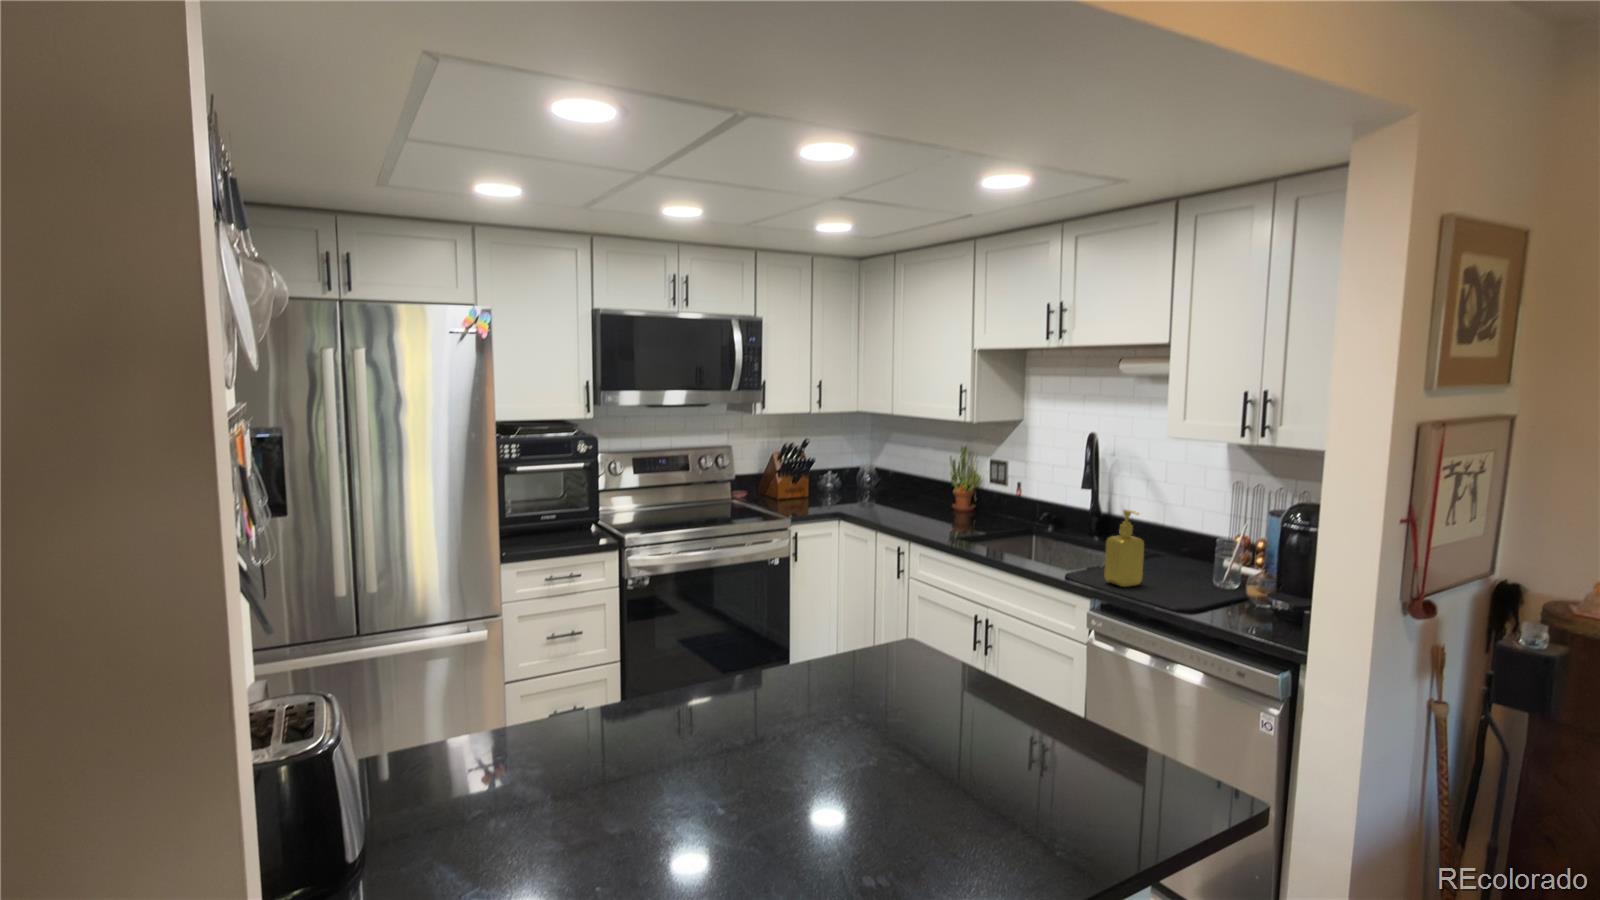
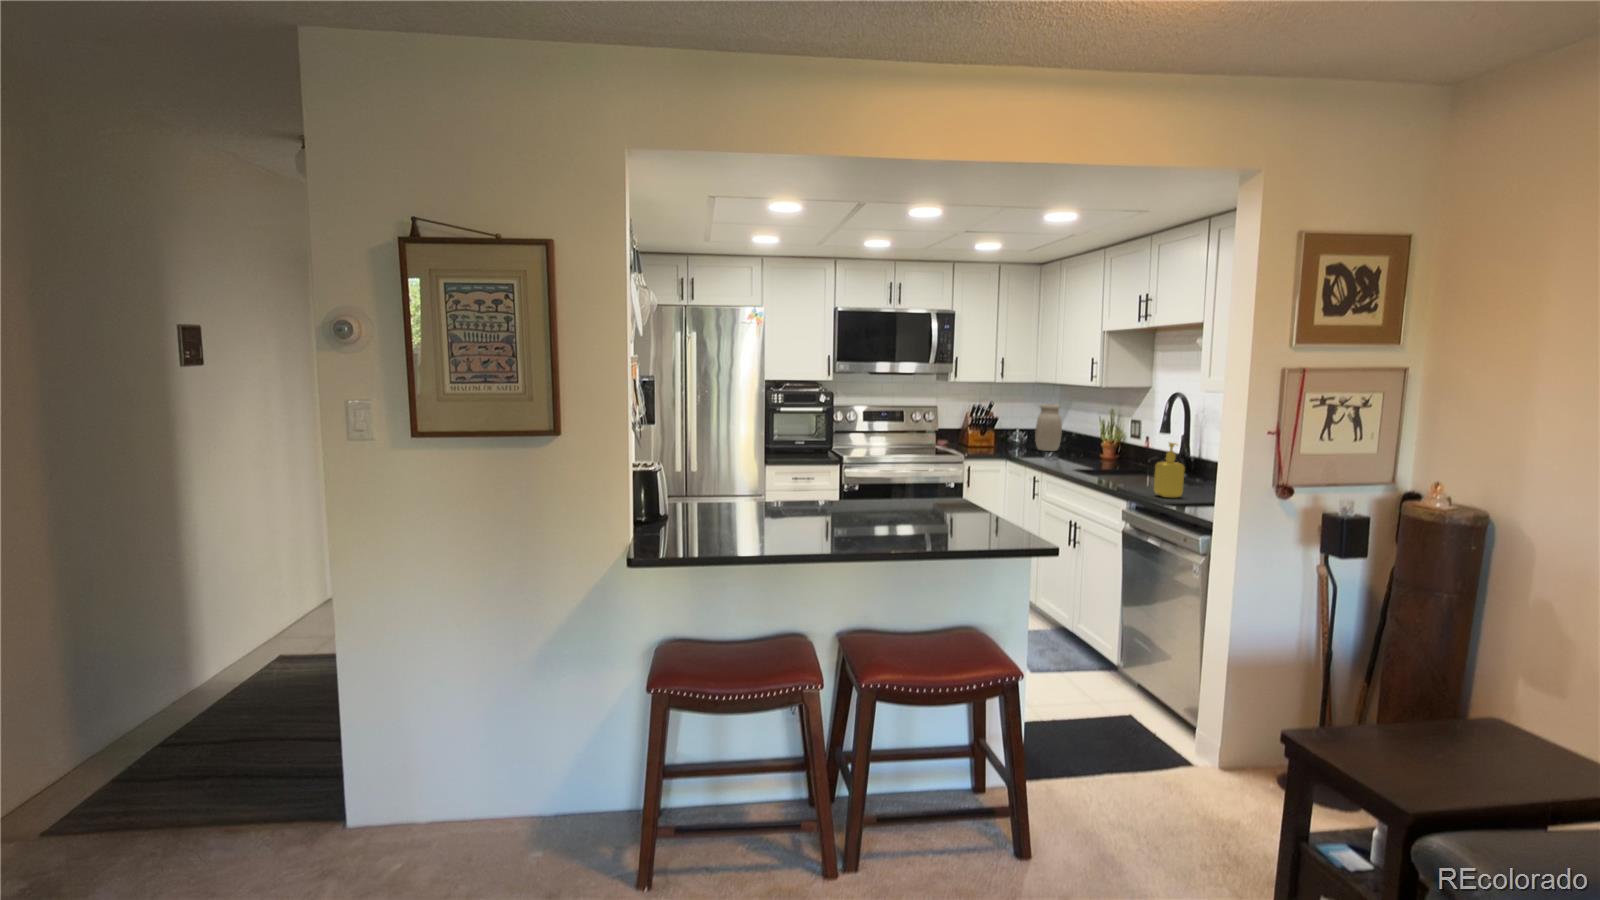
jar: none [856,436,888,498] -> present [1035,404,1062,451]

